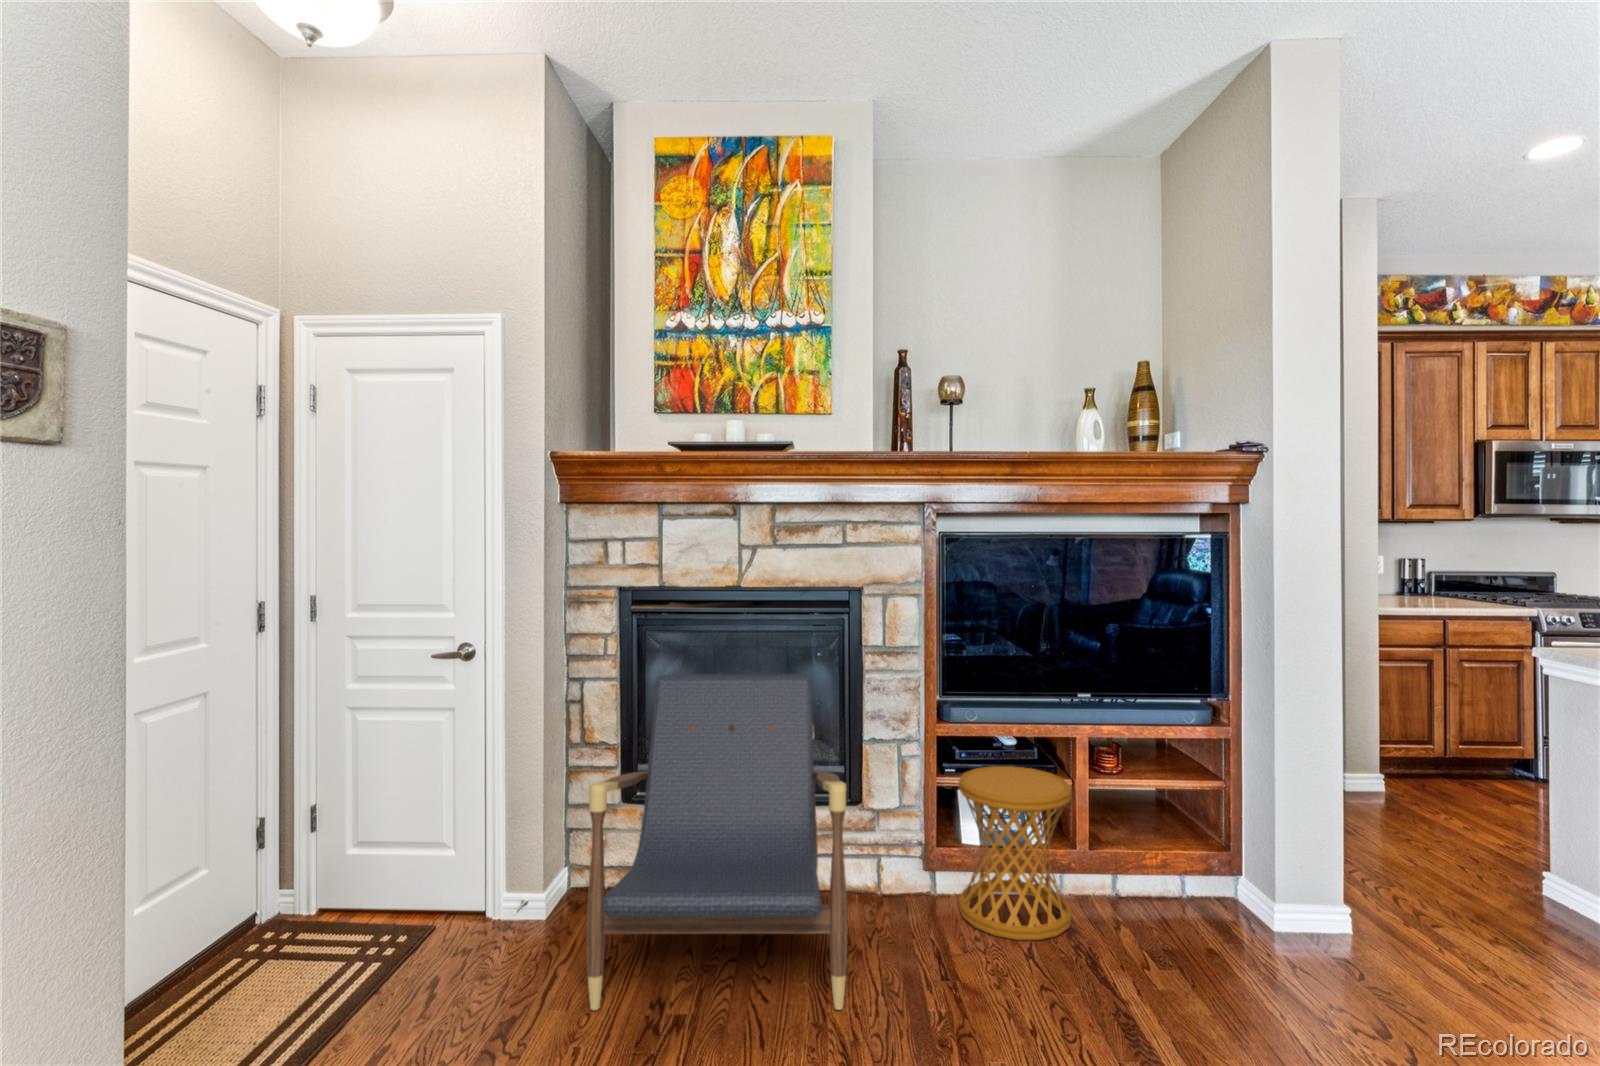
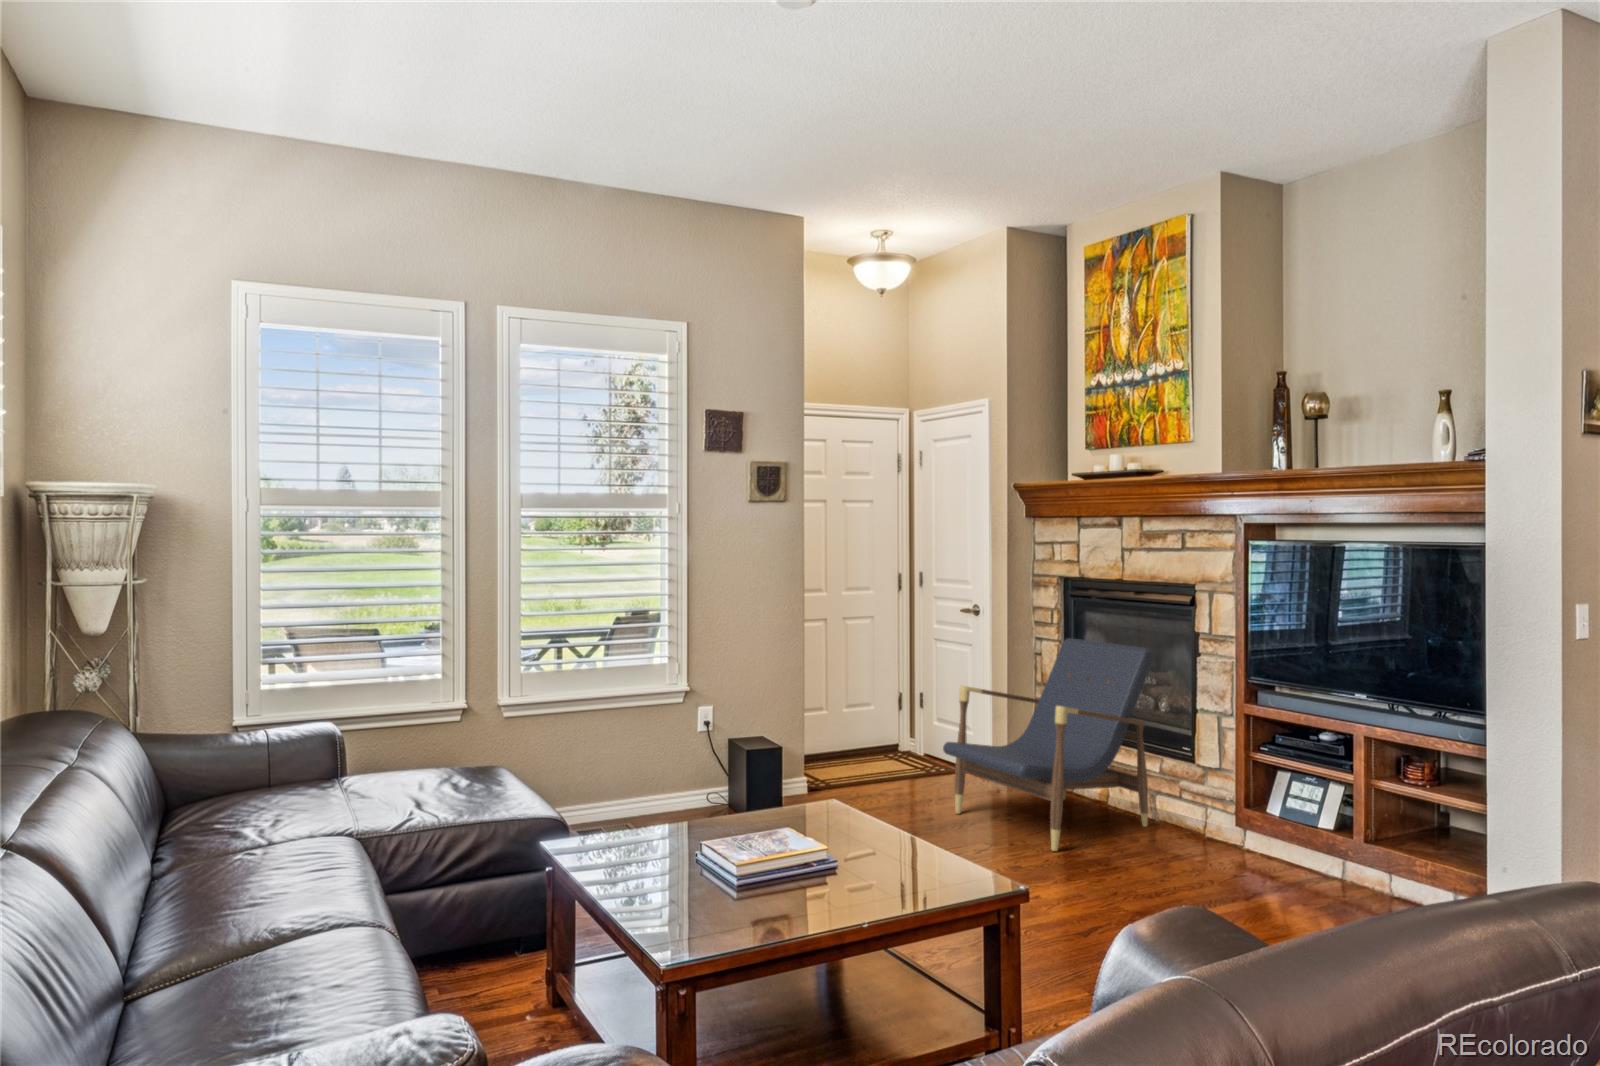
side table: present [959,766,1072,940] -> none [1217,747,1321,887]

